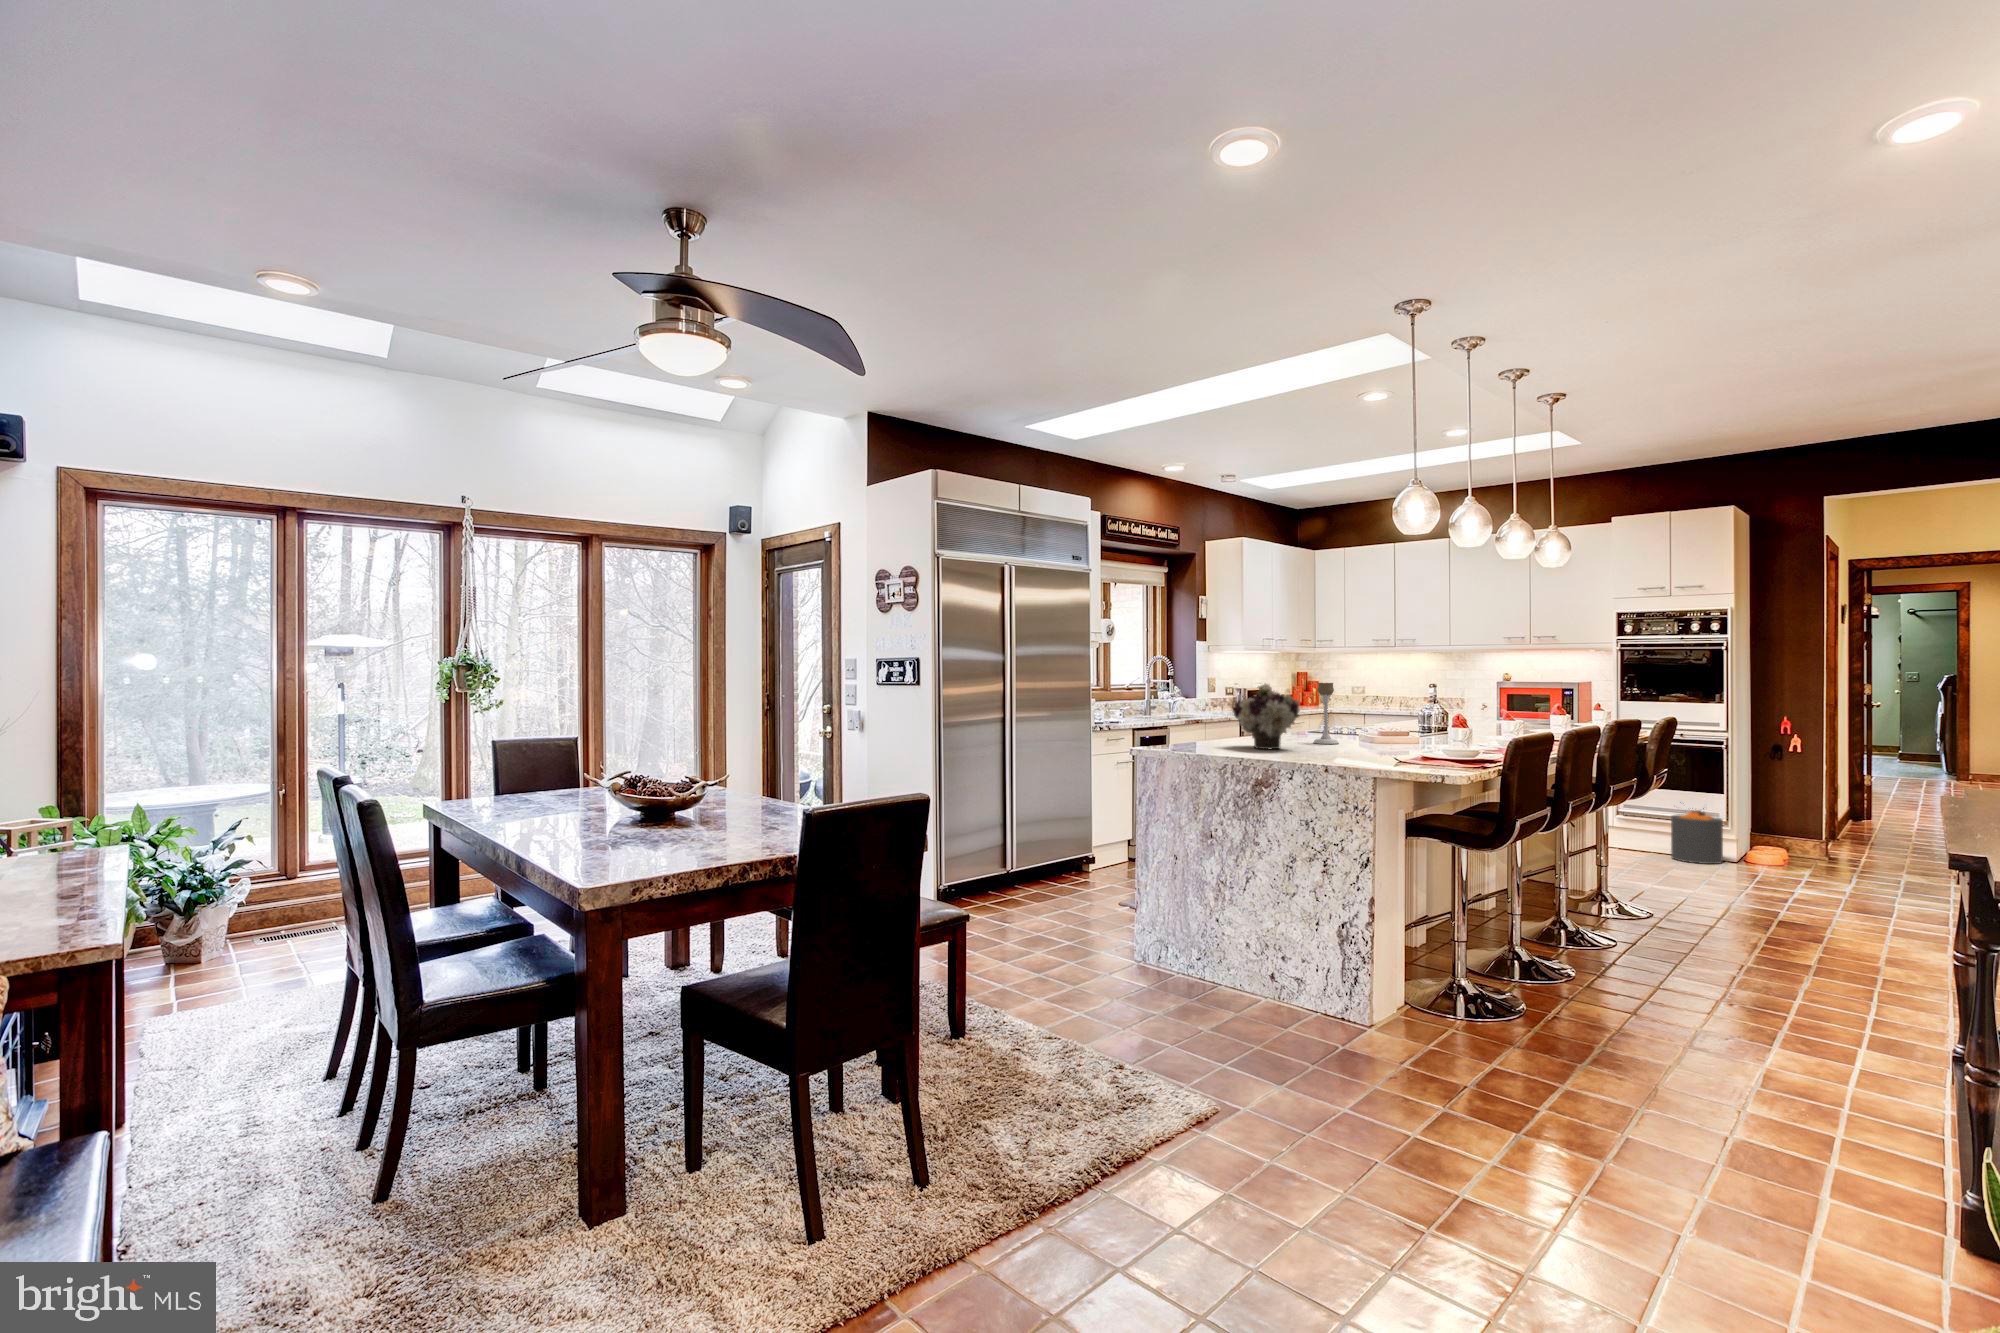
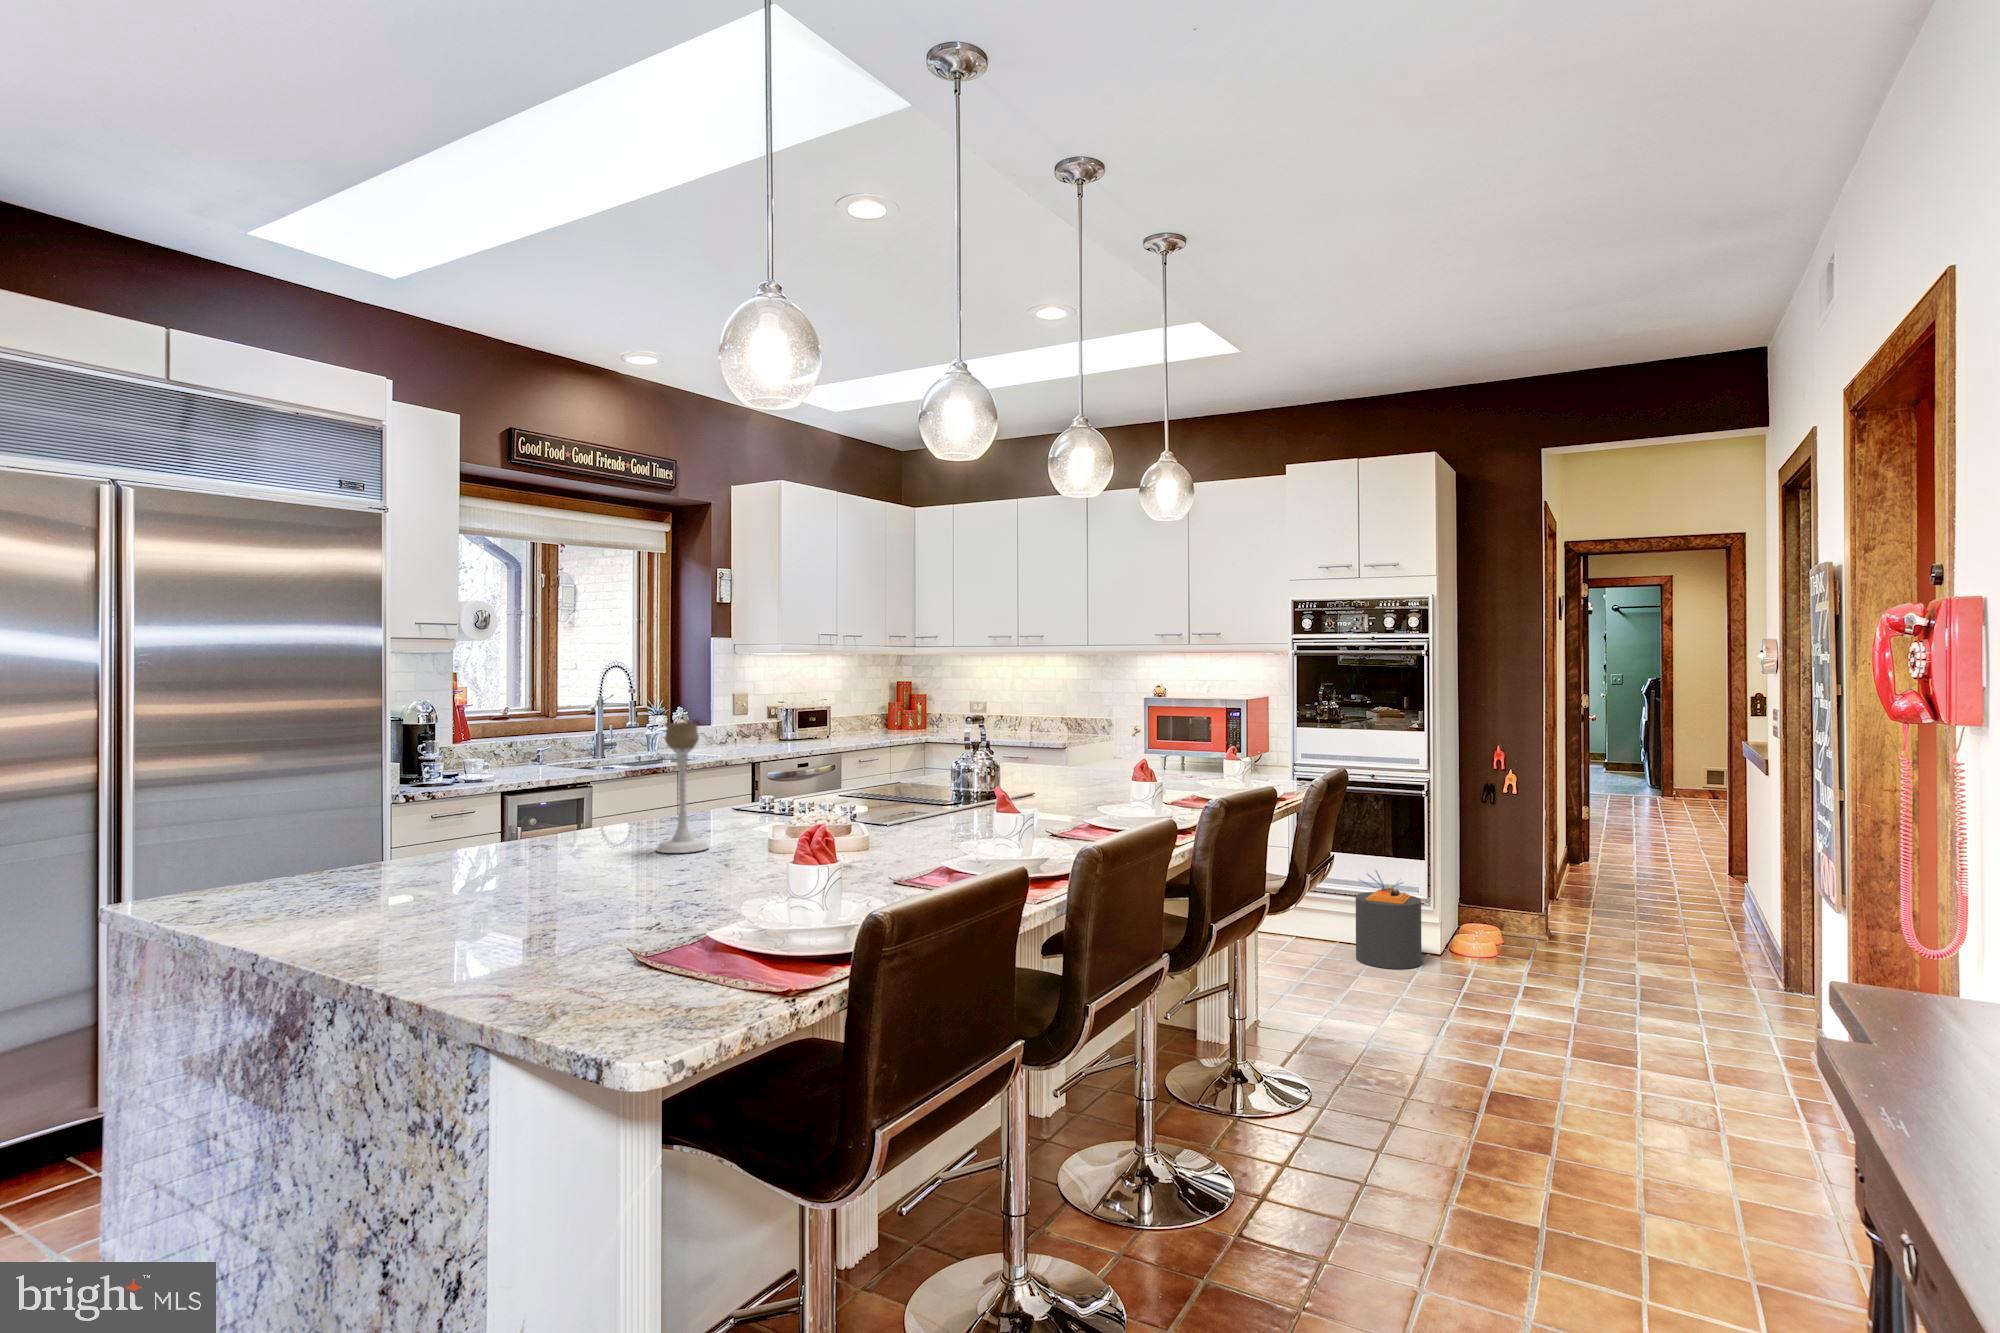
flower arrangement: present [1233,683,1300,749] -> none [415,731,561,887]

